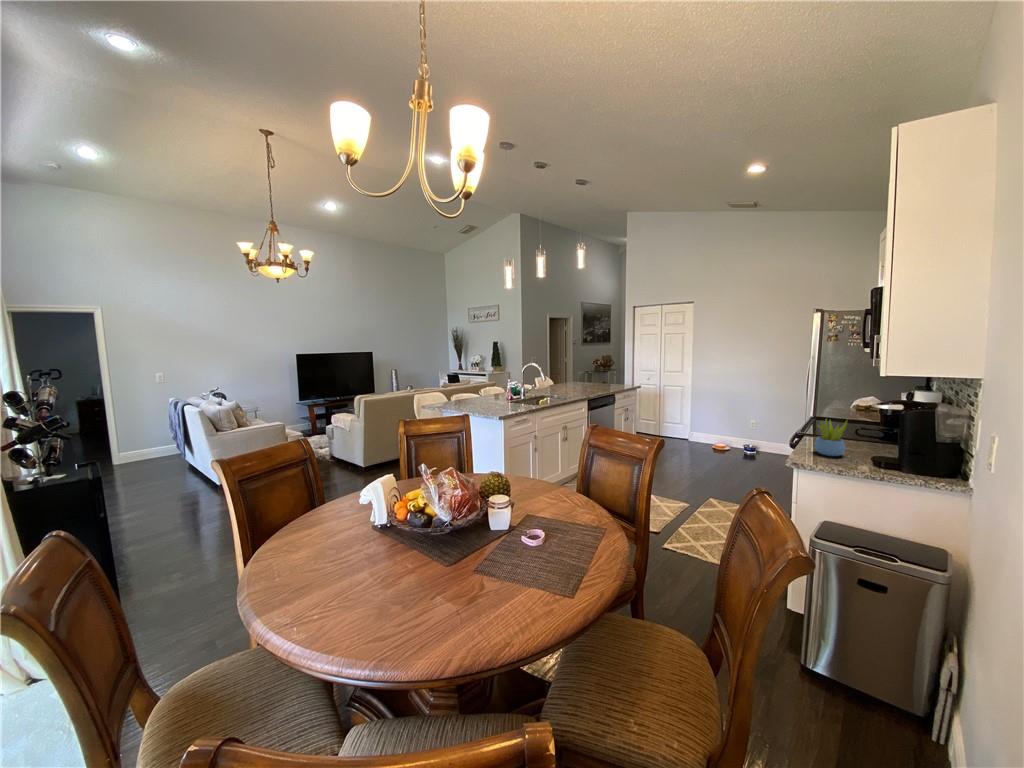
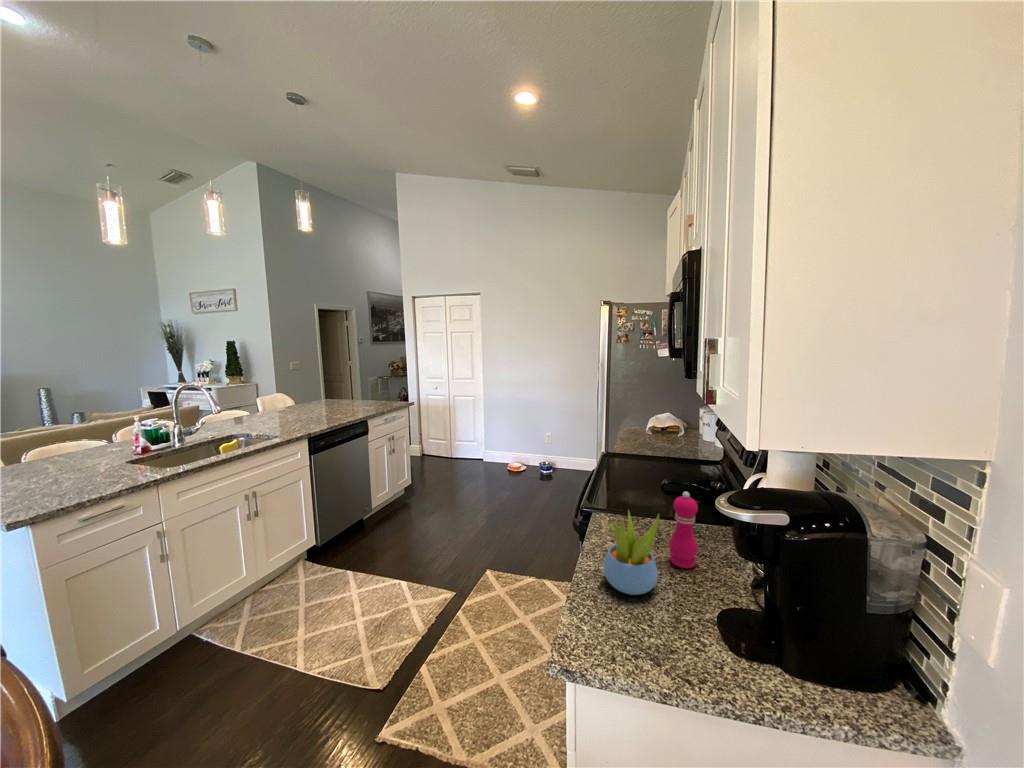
pepper mill: none [855,415,874,454] -> present [669,492,698,568]

